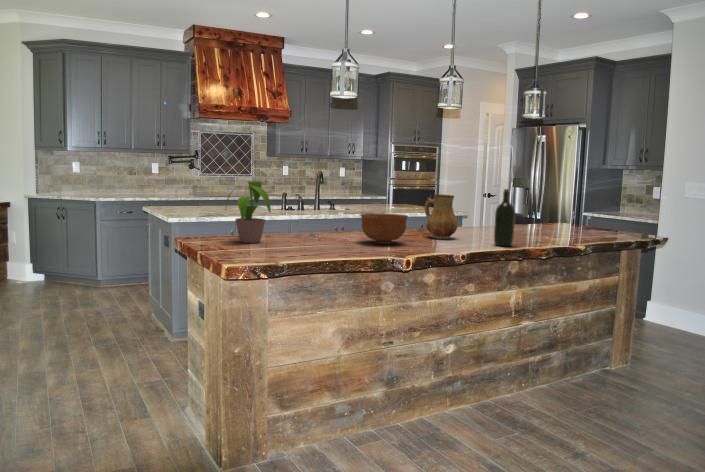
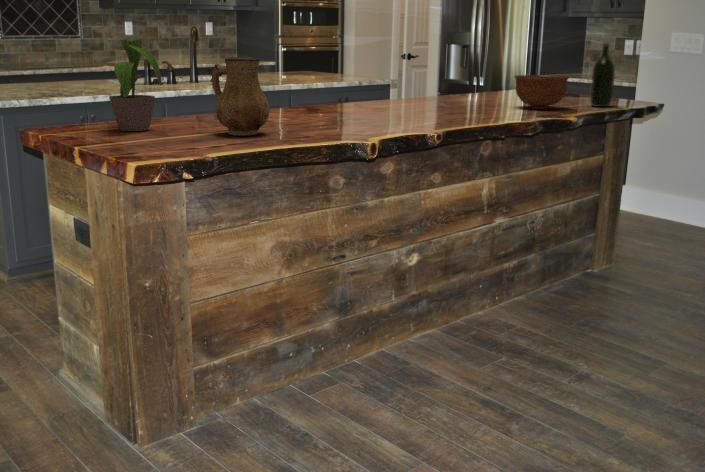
wine bottle: present [494,189,515,246] -> present [590,43,615,107]
ceramic pitcher: present [425,194,458,239] -> present [212,57,269,136]
bowl: present [361,213,408,244] -> present [515,75,569,109]

